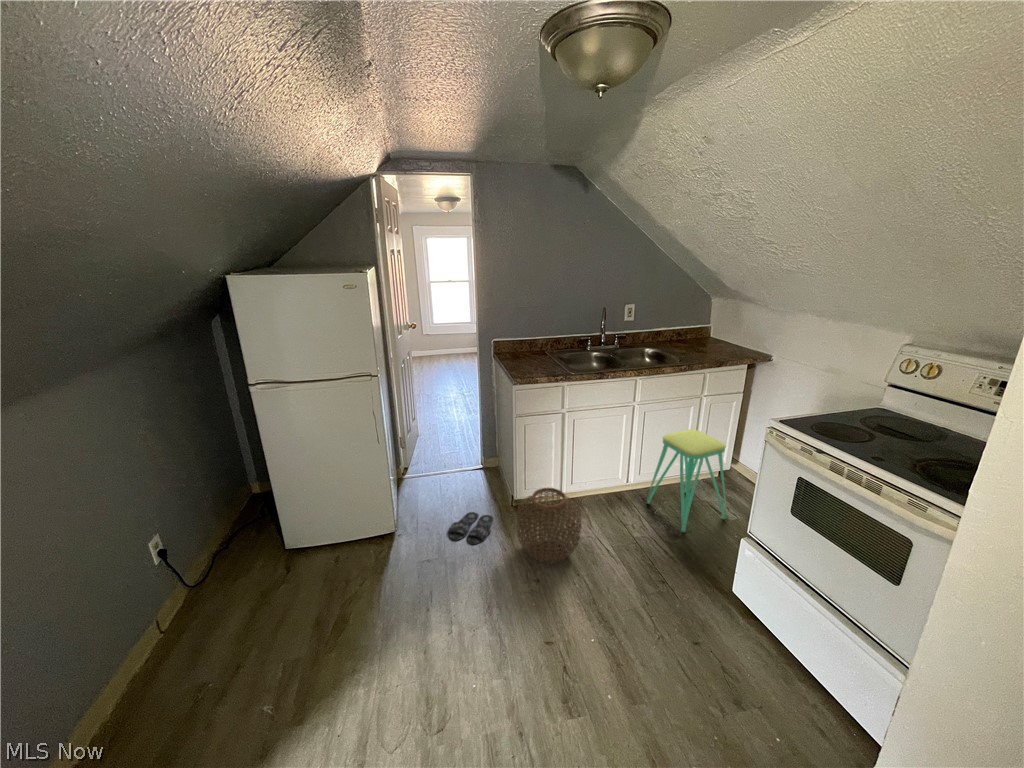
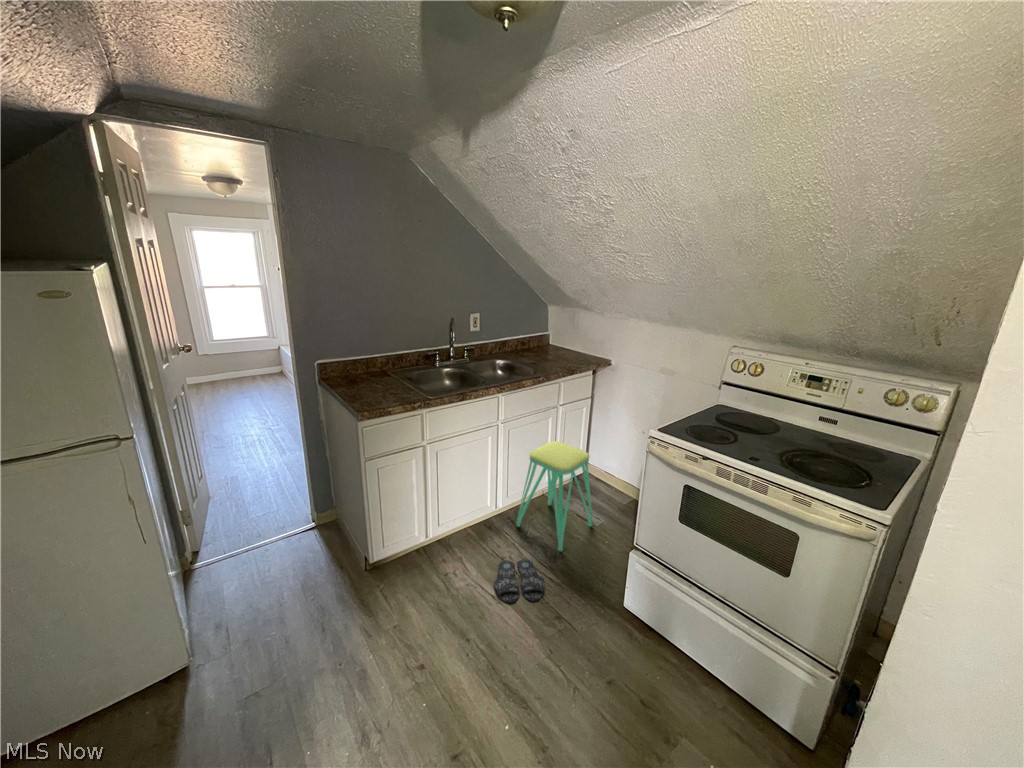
woven basket: present [517,488,581,563] -> none [382,542,464,639]
slippers: present [449,512,493,545] -> present [494,559,544,603]

